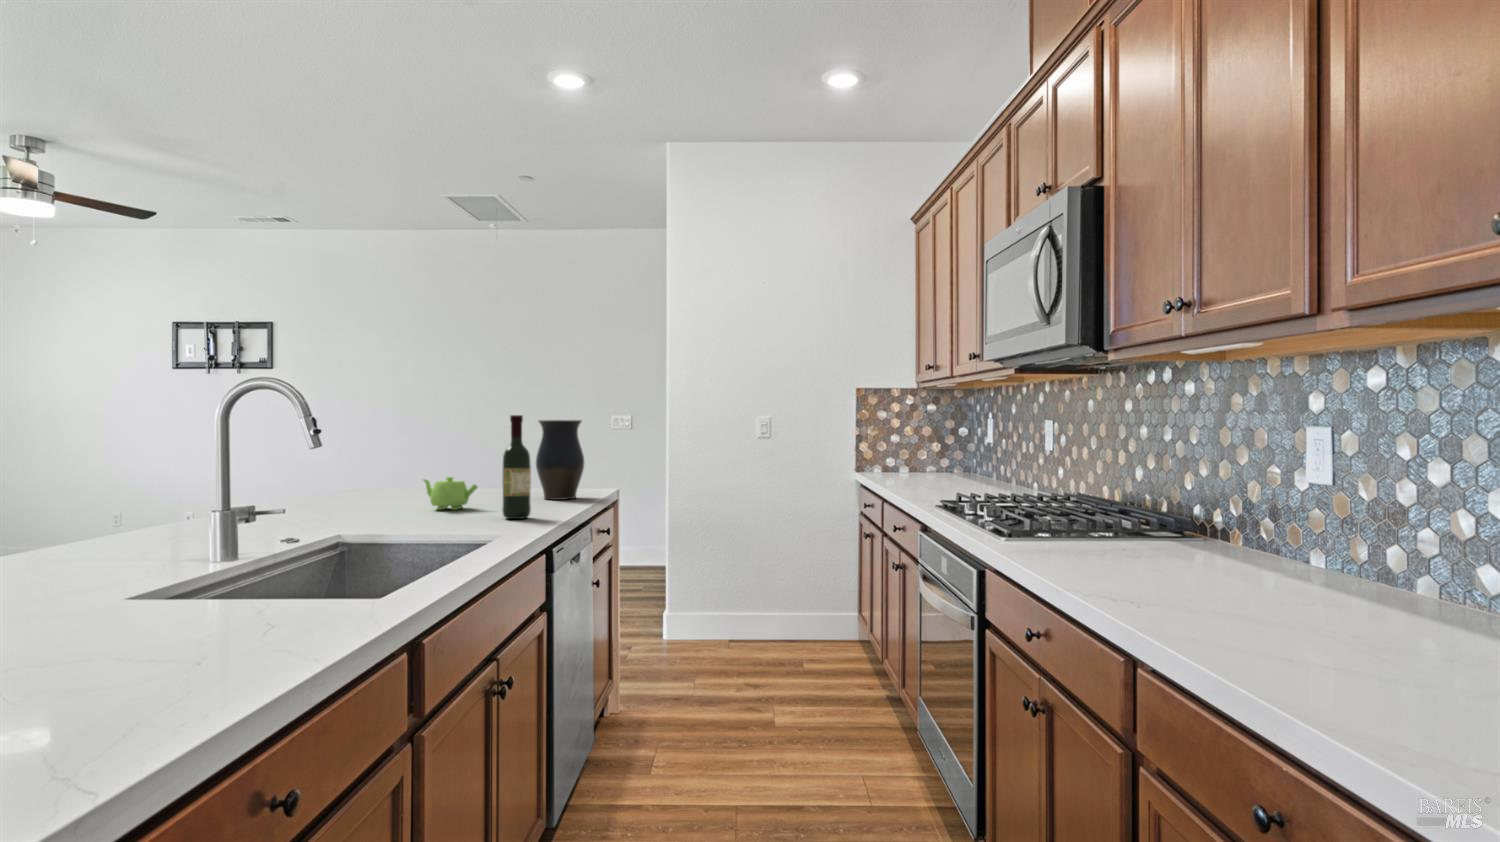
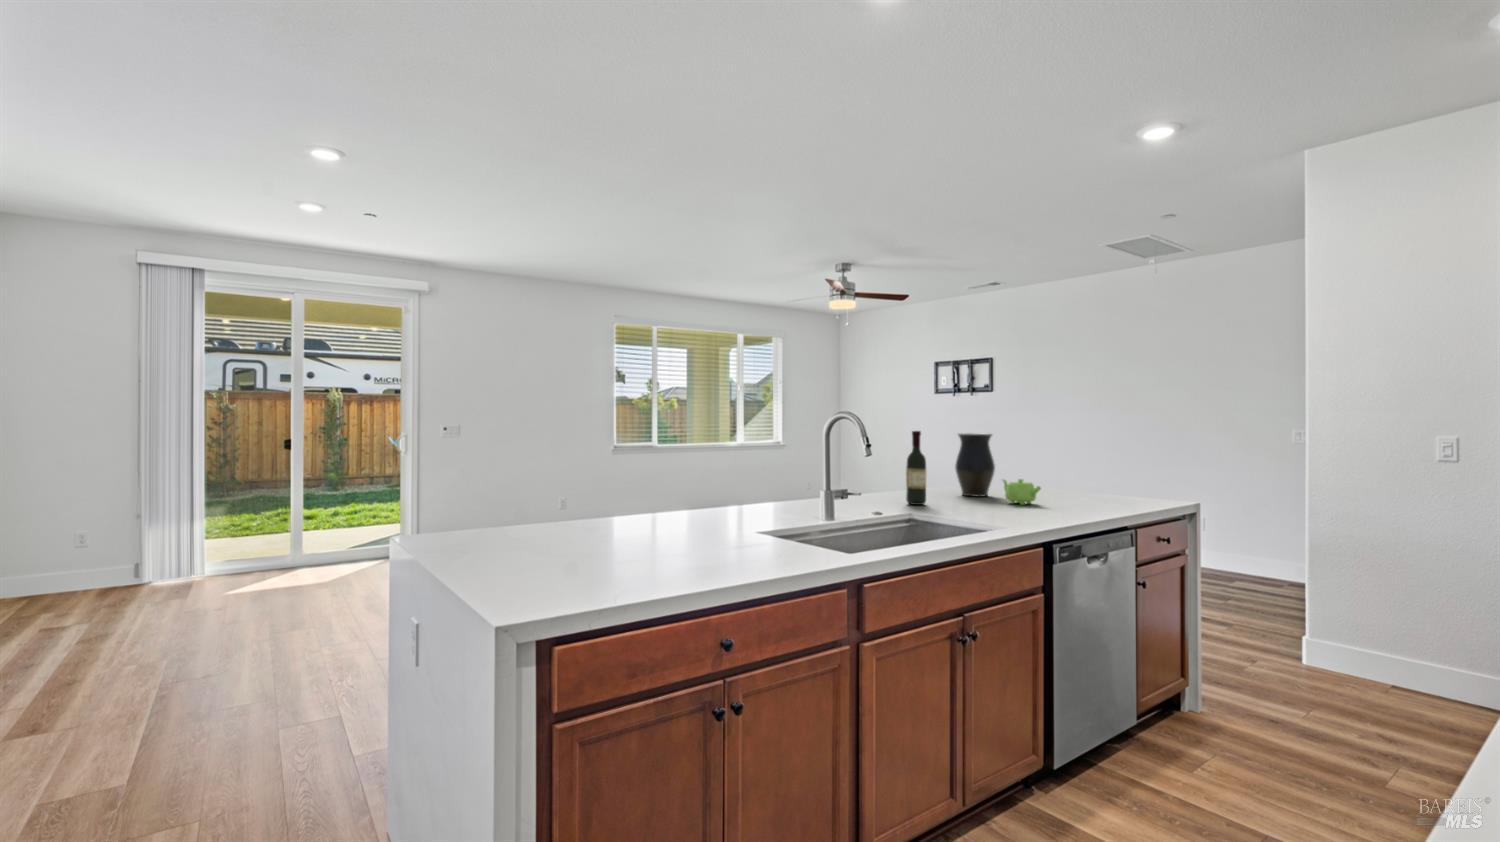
wine bottle: present [502,415,531,519] -> present [906,431,926,505]
vase: present [536,420,584,500] -> present [955,433,995,497]

